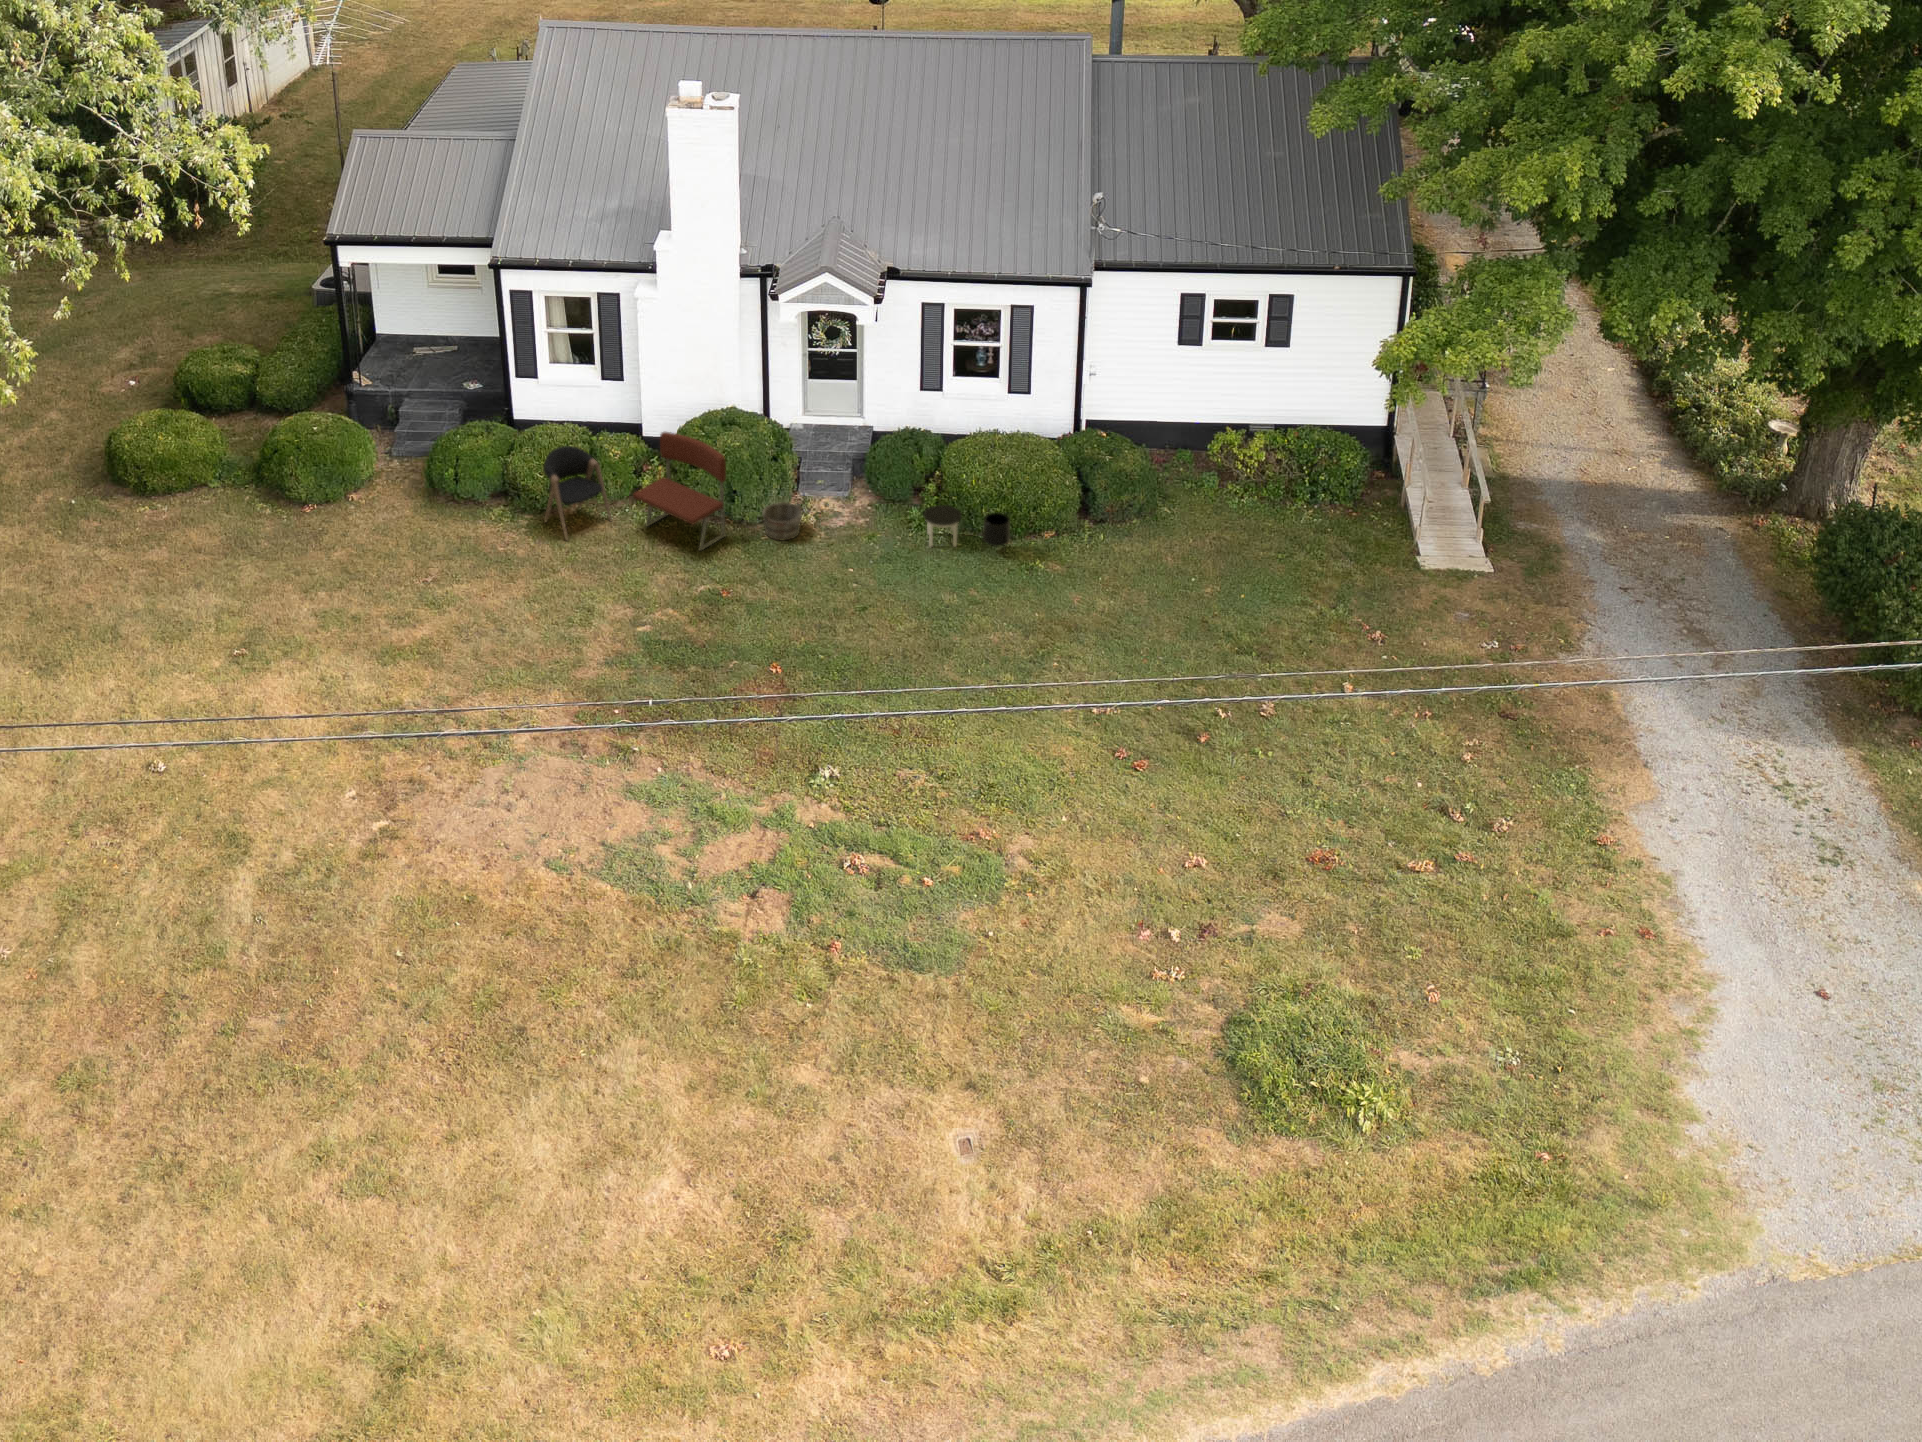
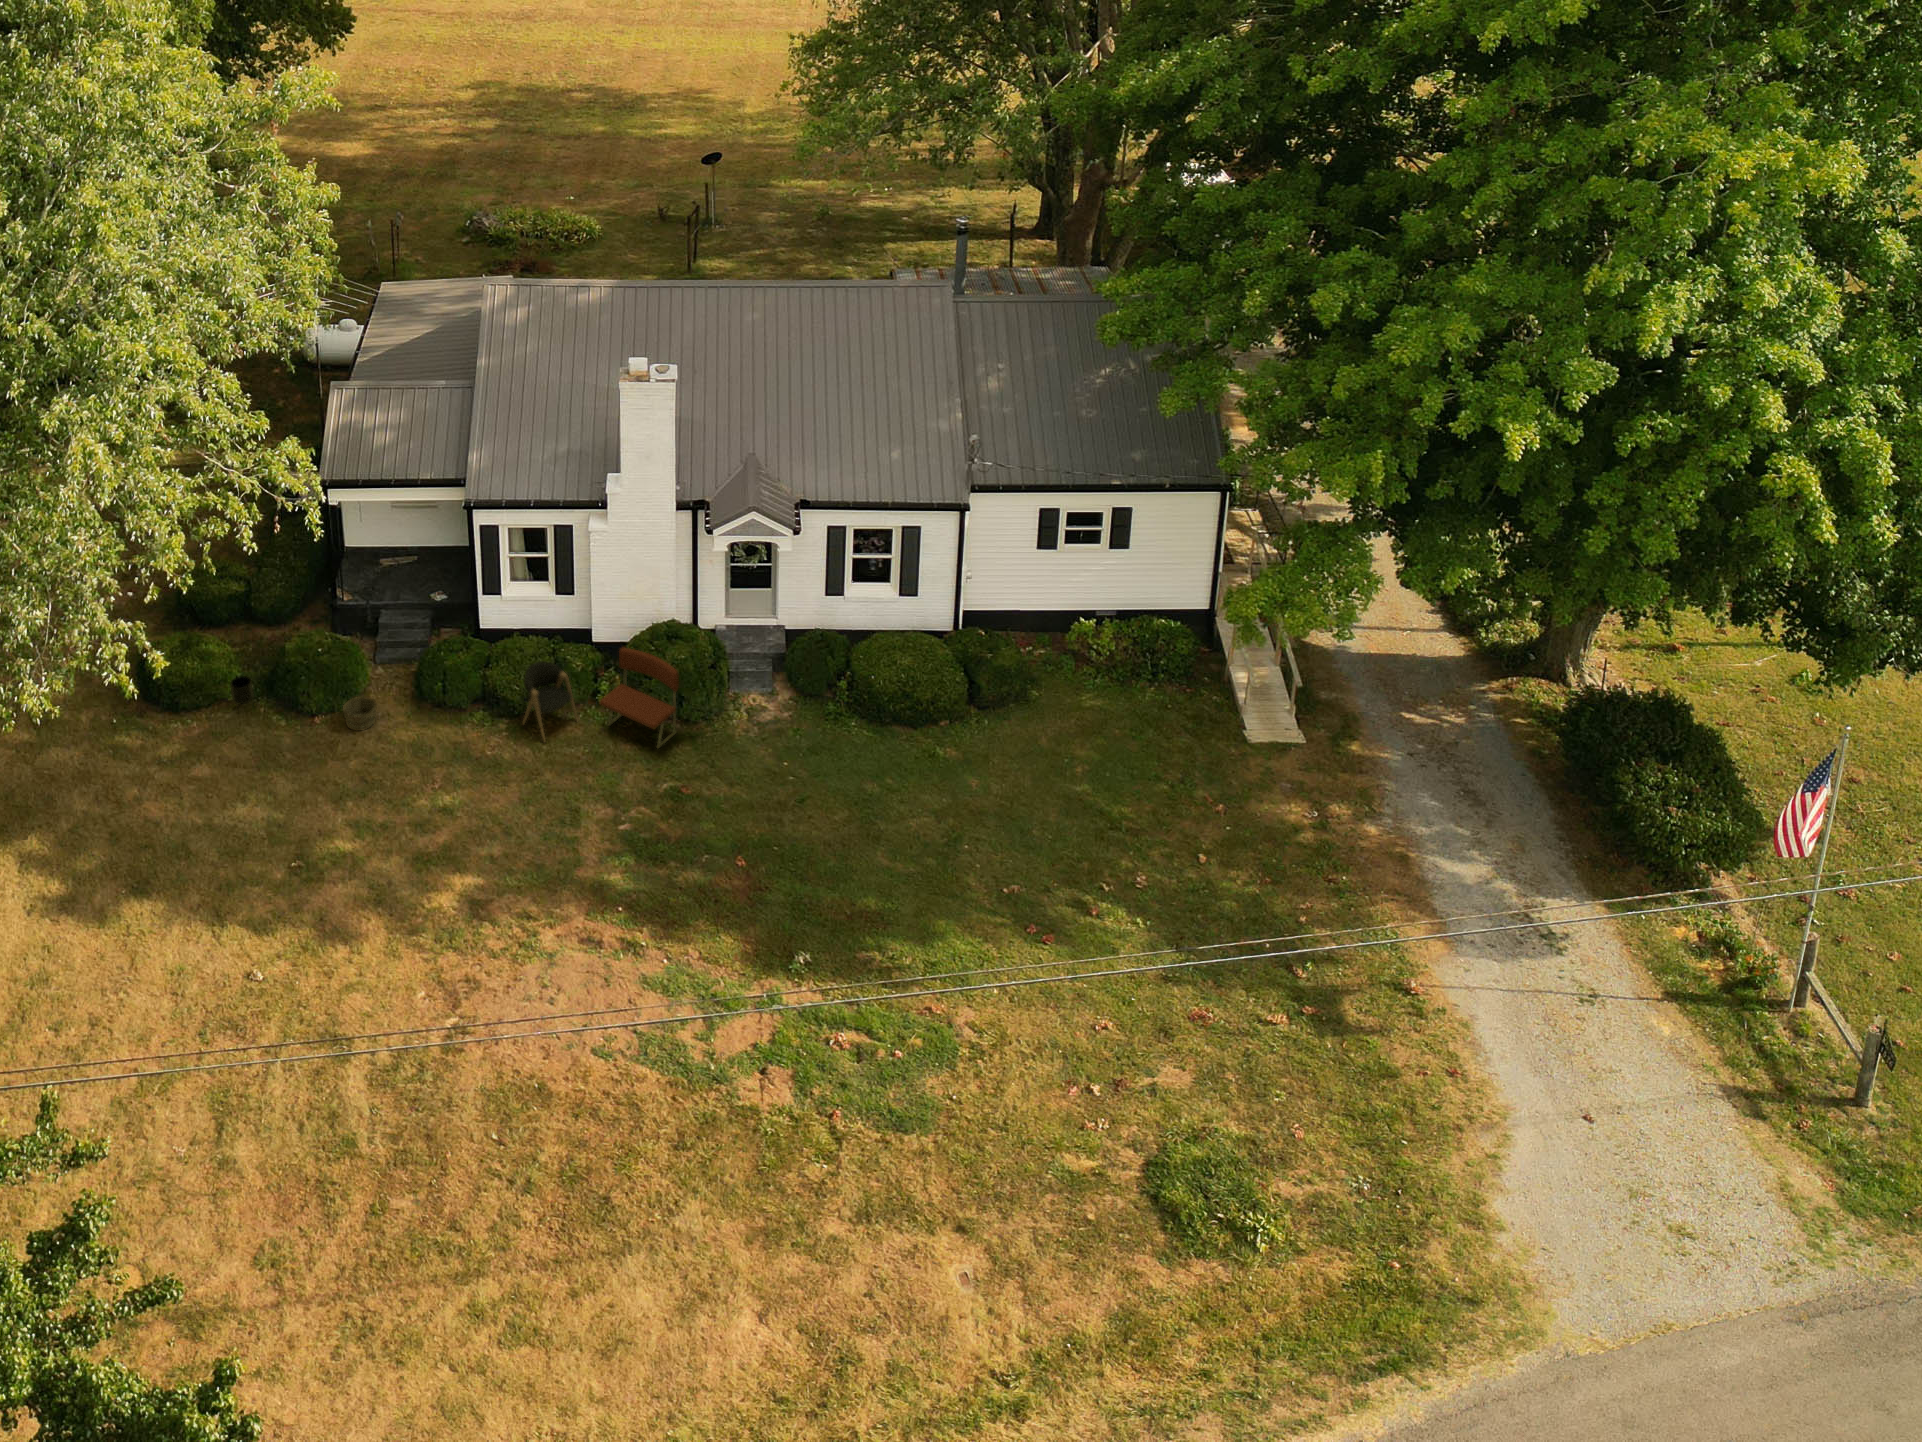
bucket: present [762,503,802,540] -> present [343,697,377,731]
round table: present [923,505,962,547] -> none [840,700,873,738]
planter: present [982,513,1010,547] -> present [230,676,254,704]

